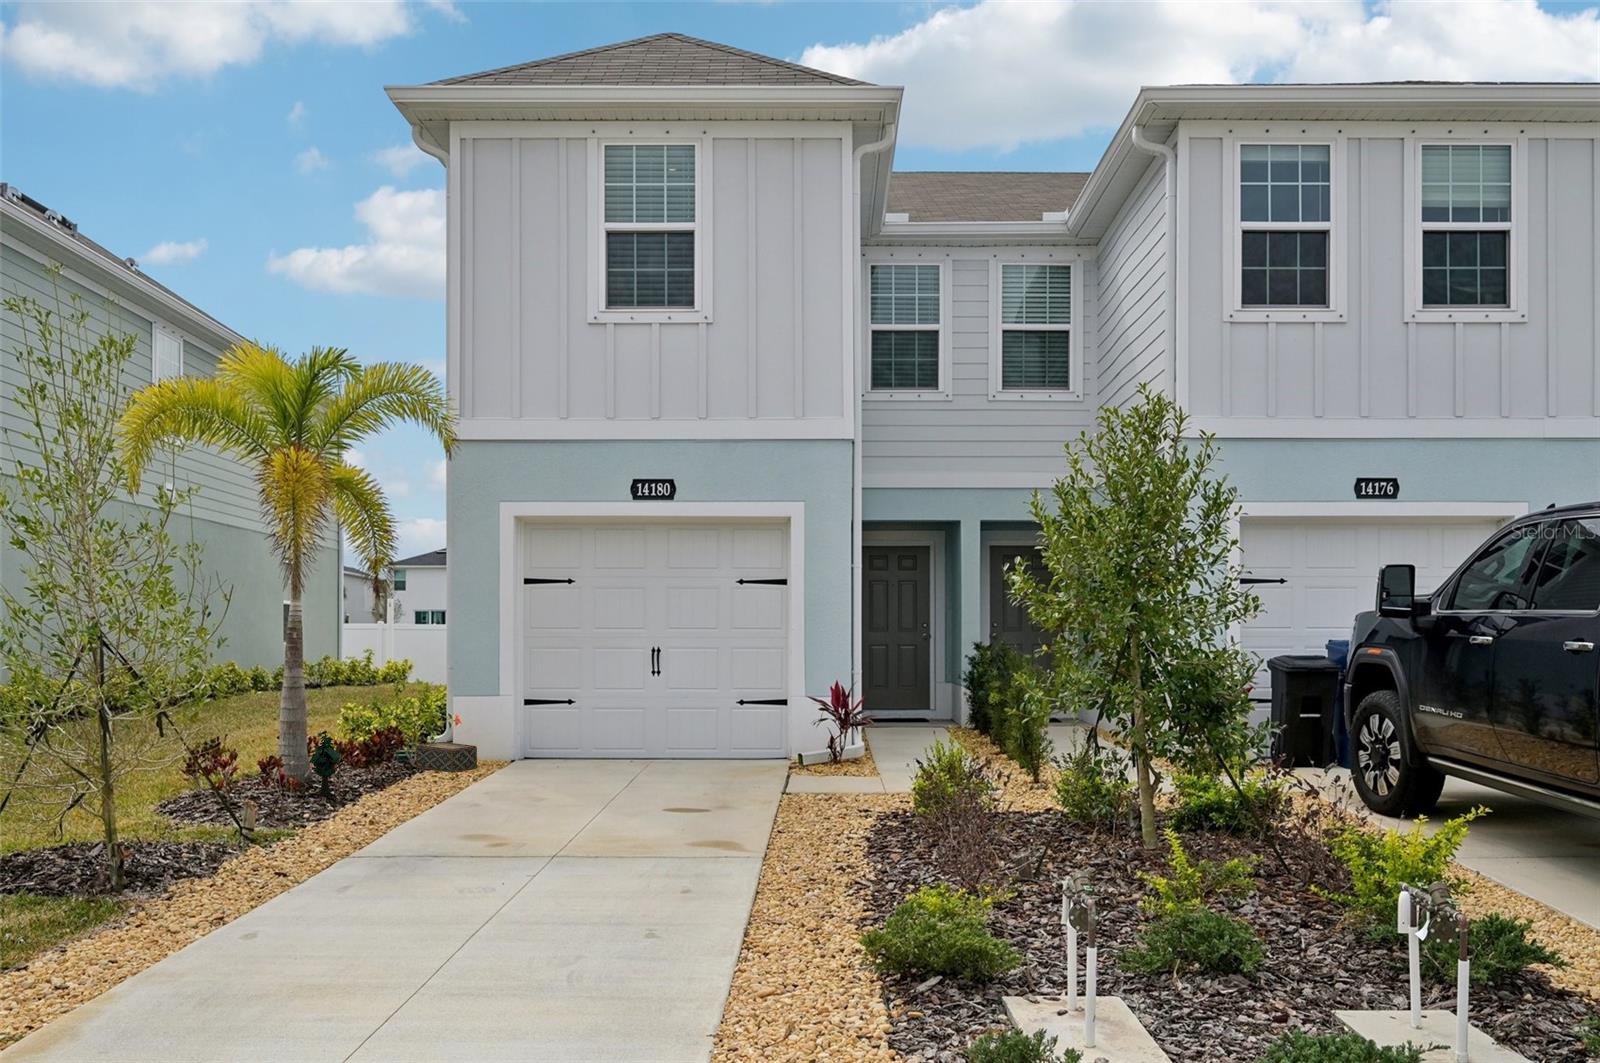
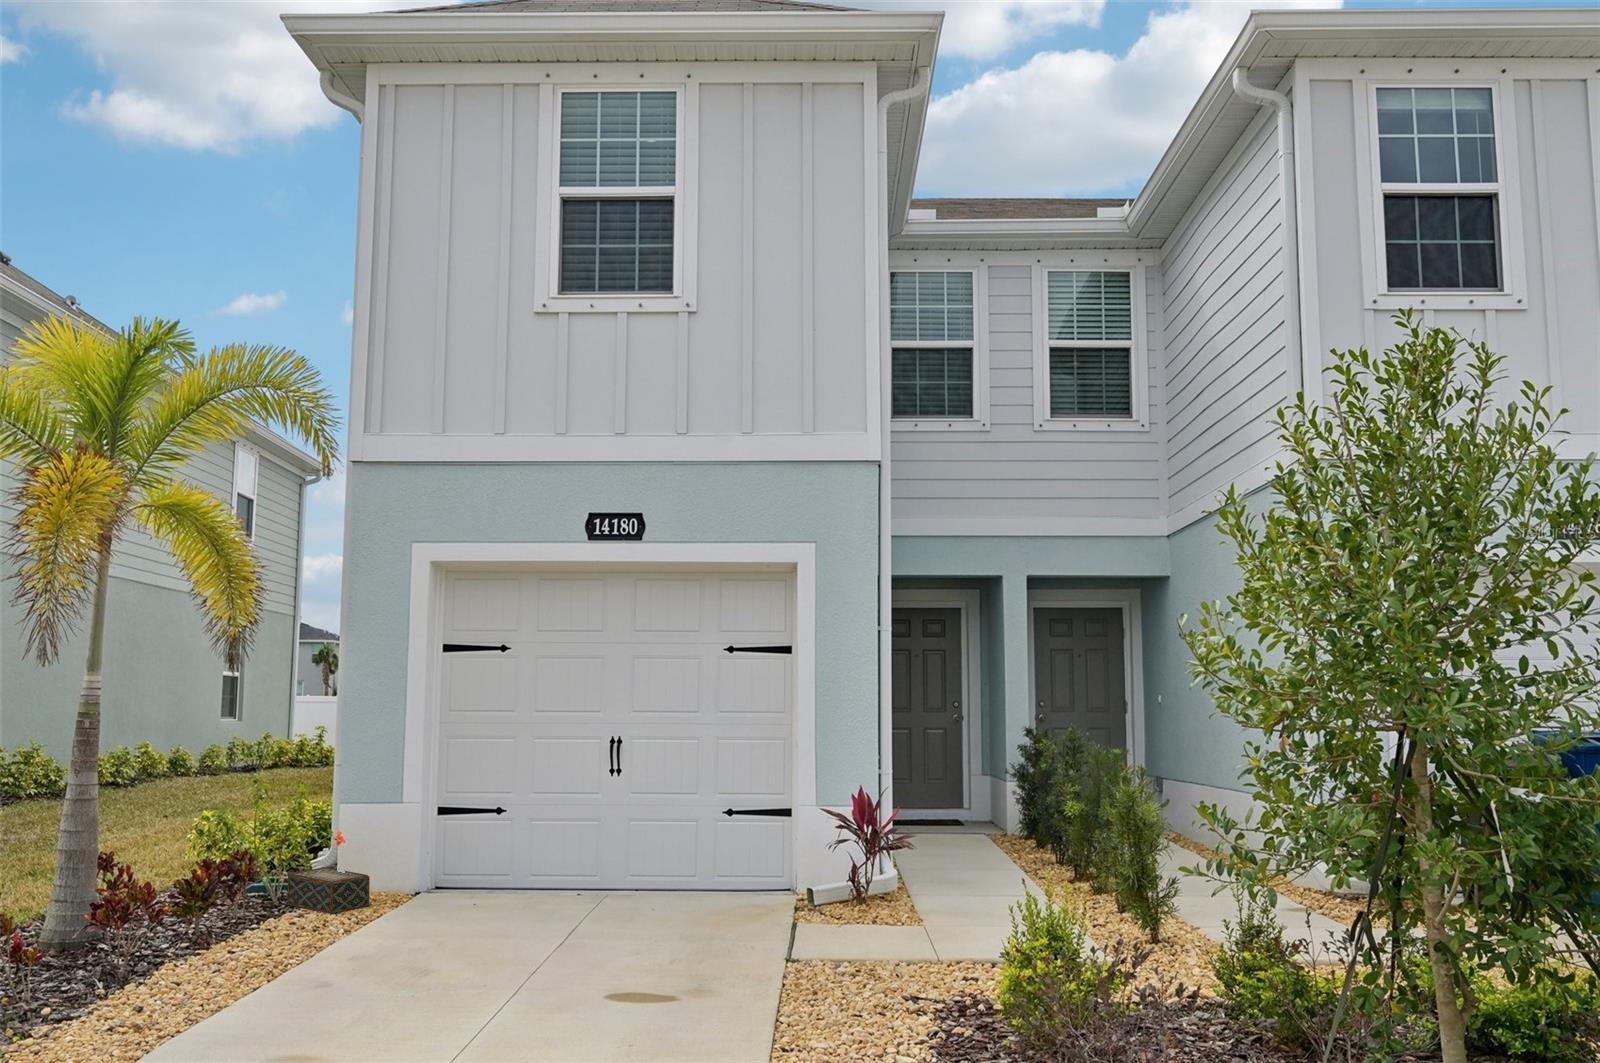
decorative plant: present [309,731,340,796] -> none [100,864,150,962]

